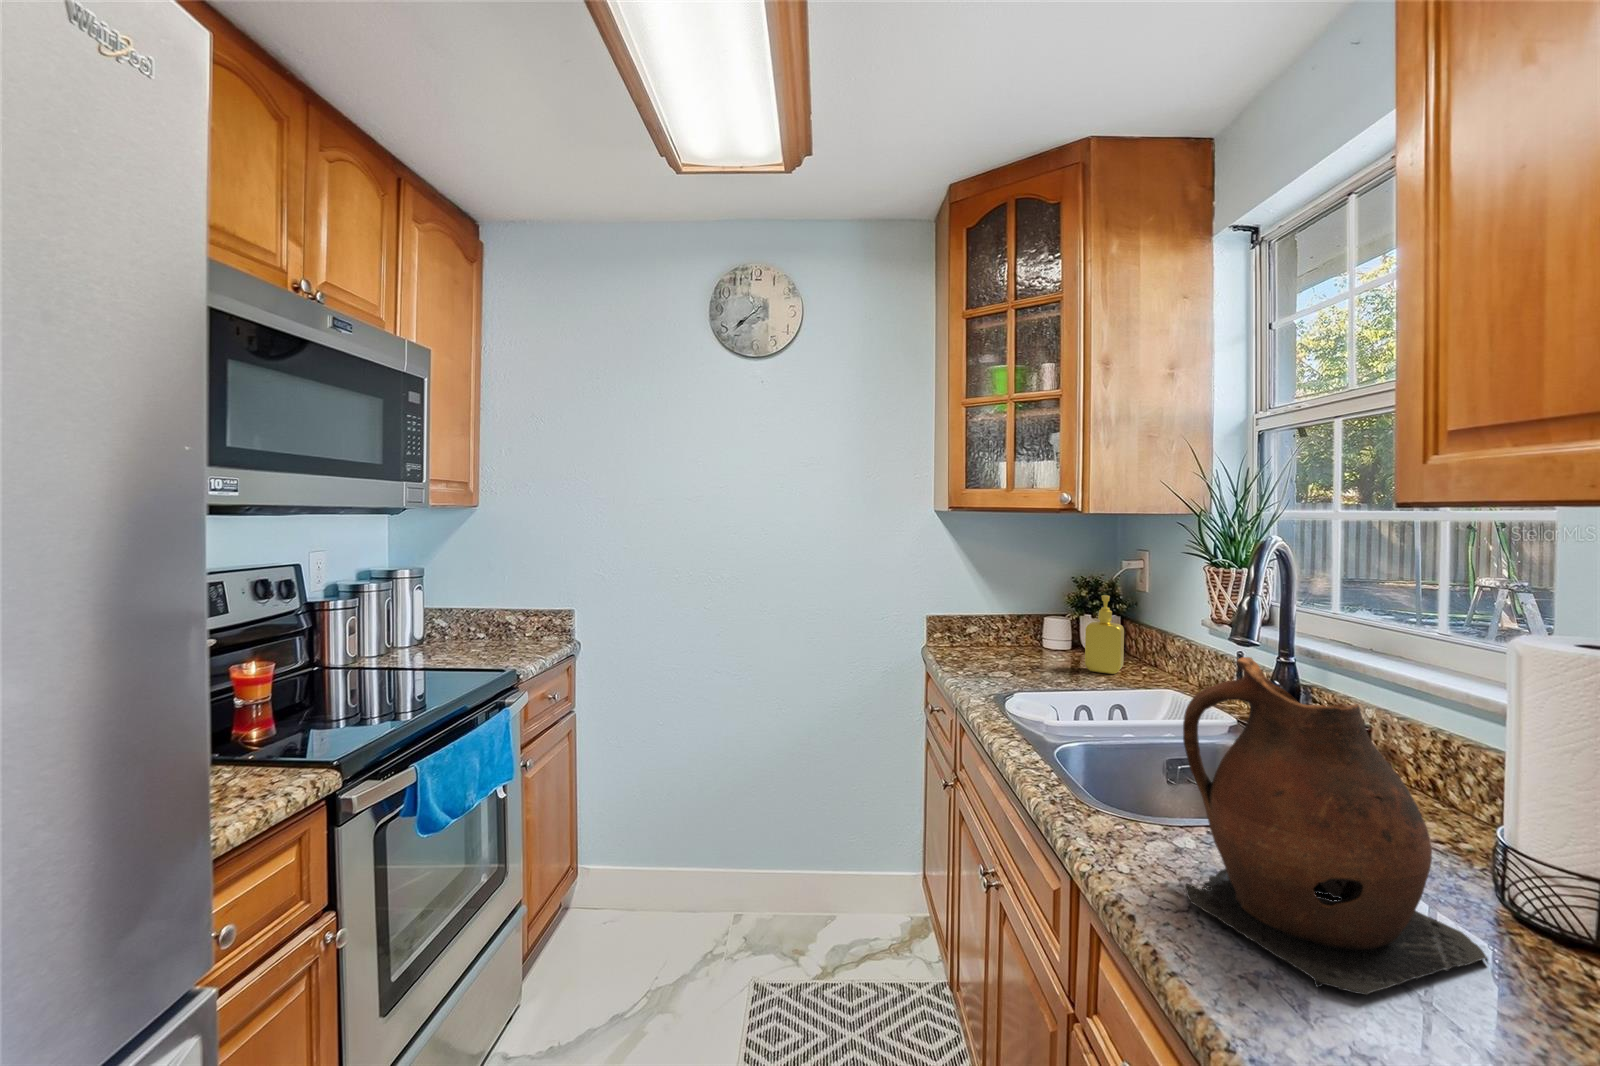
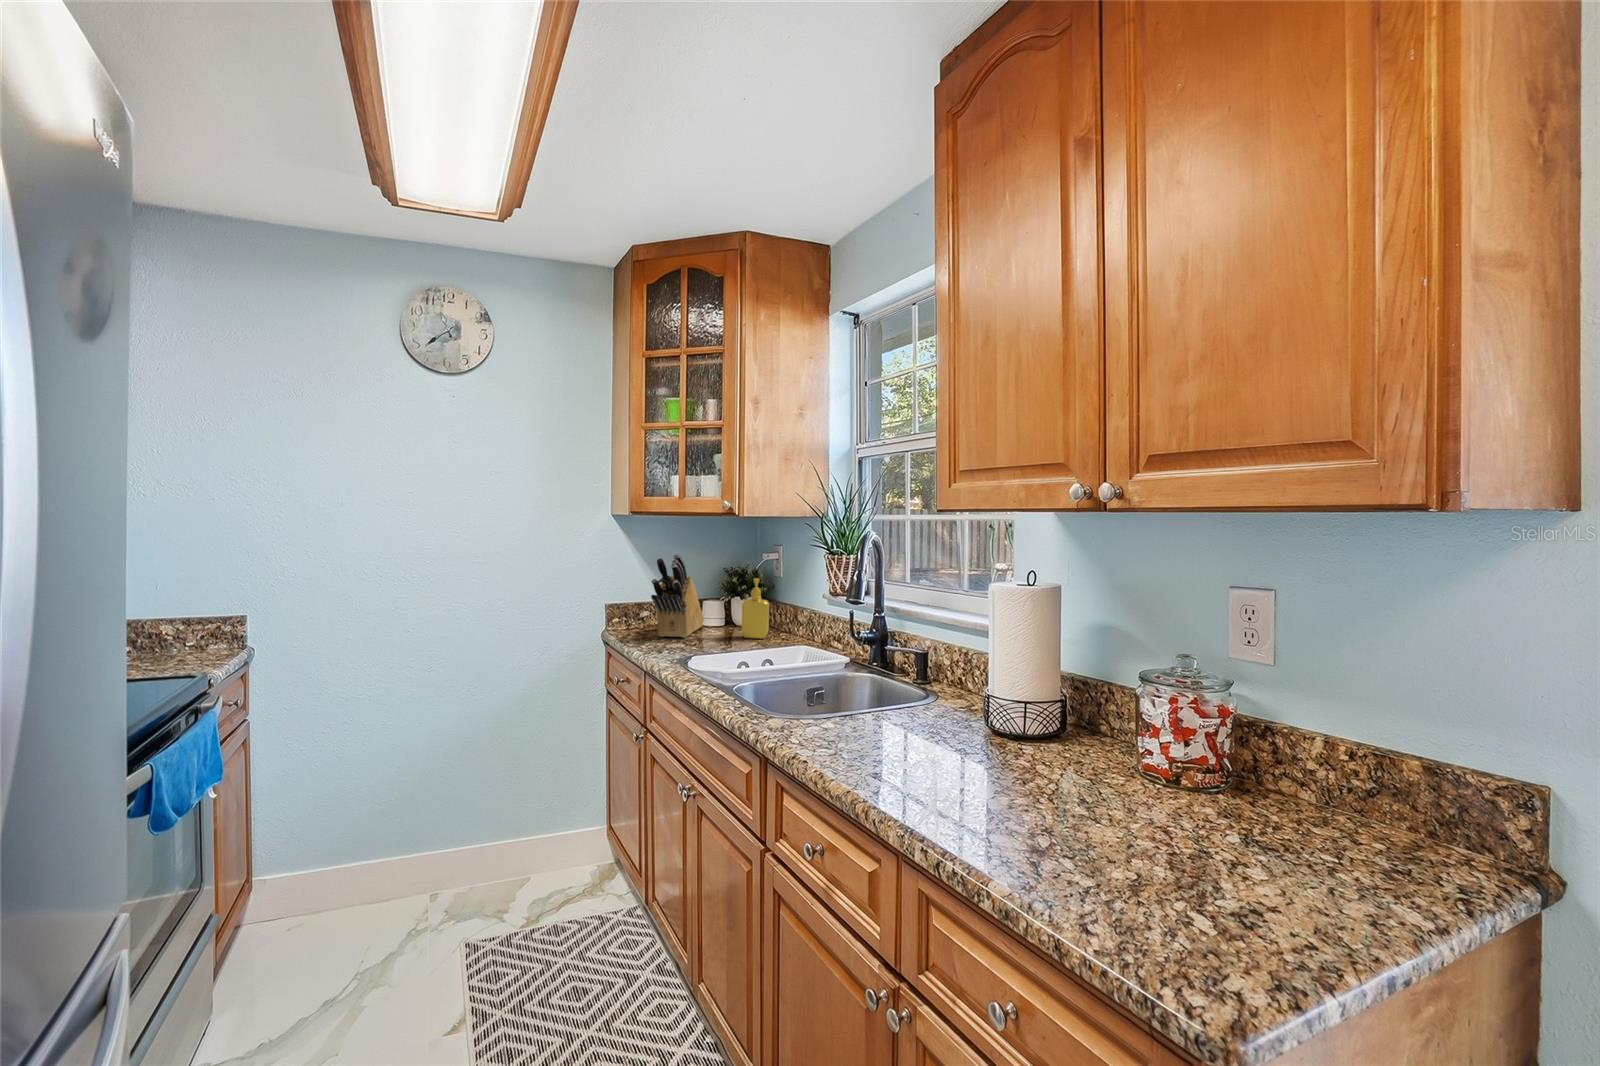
knife block: none [967,562,1040,664] -> present [651,554,704,638]
ceramic pitcher: present [1183,657,1488,995] -> none [826,615,949,766]

